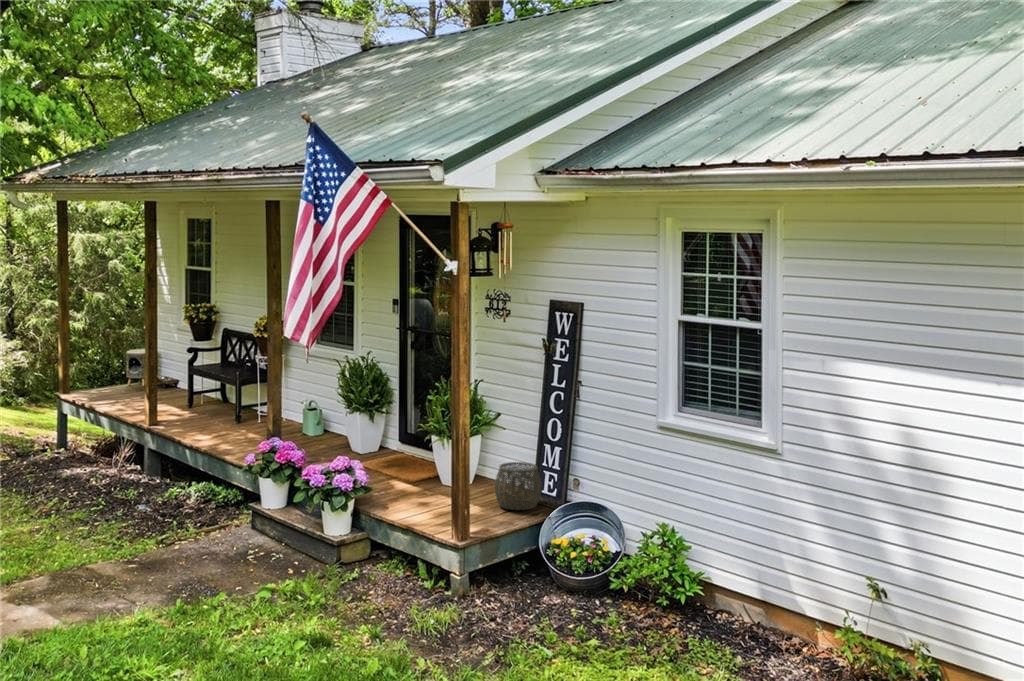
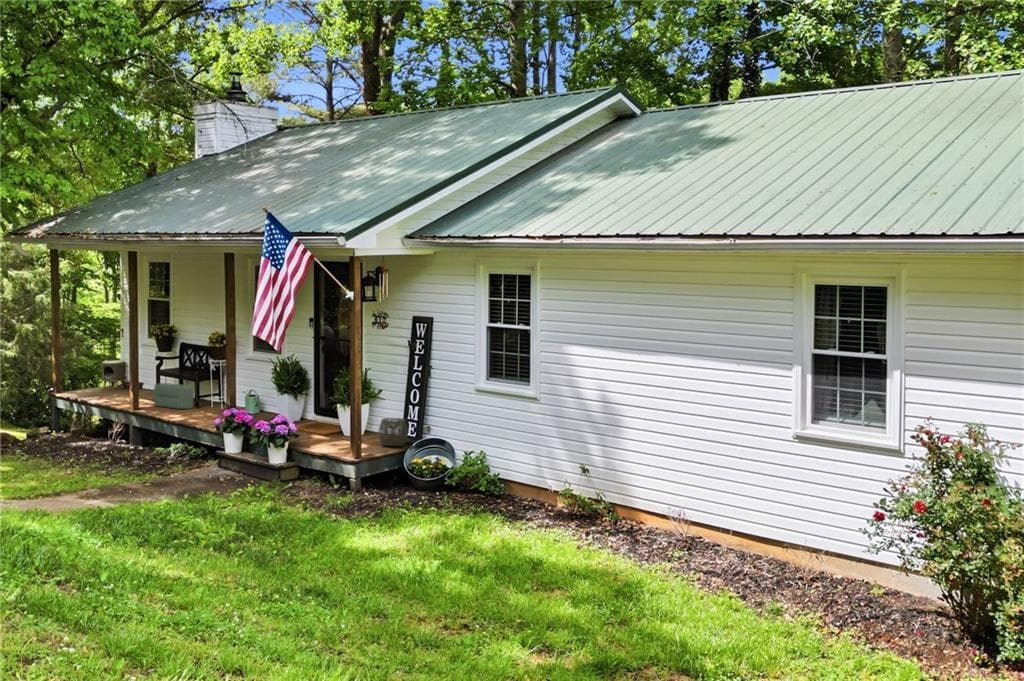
pouf: none [181,387,232,426] -> present [154,383,194,409]

